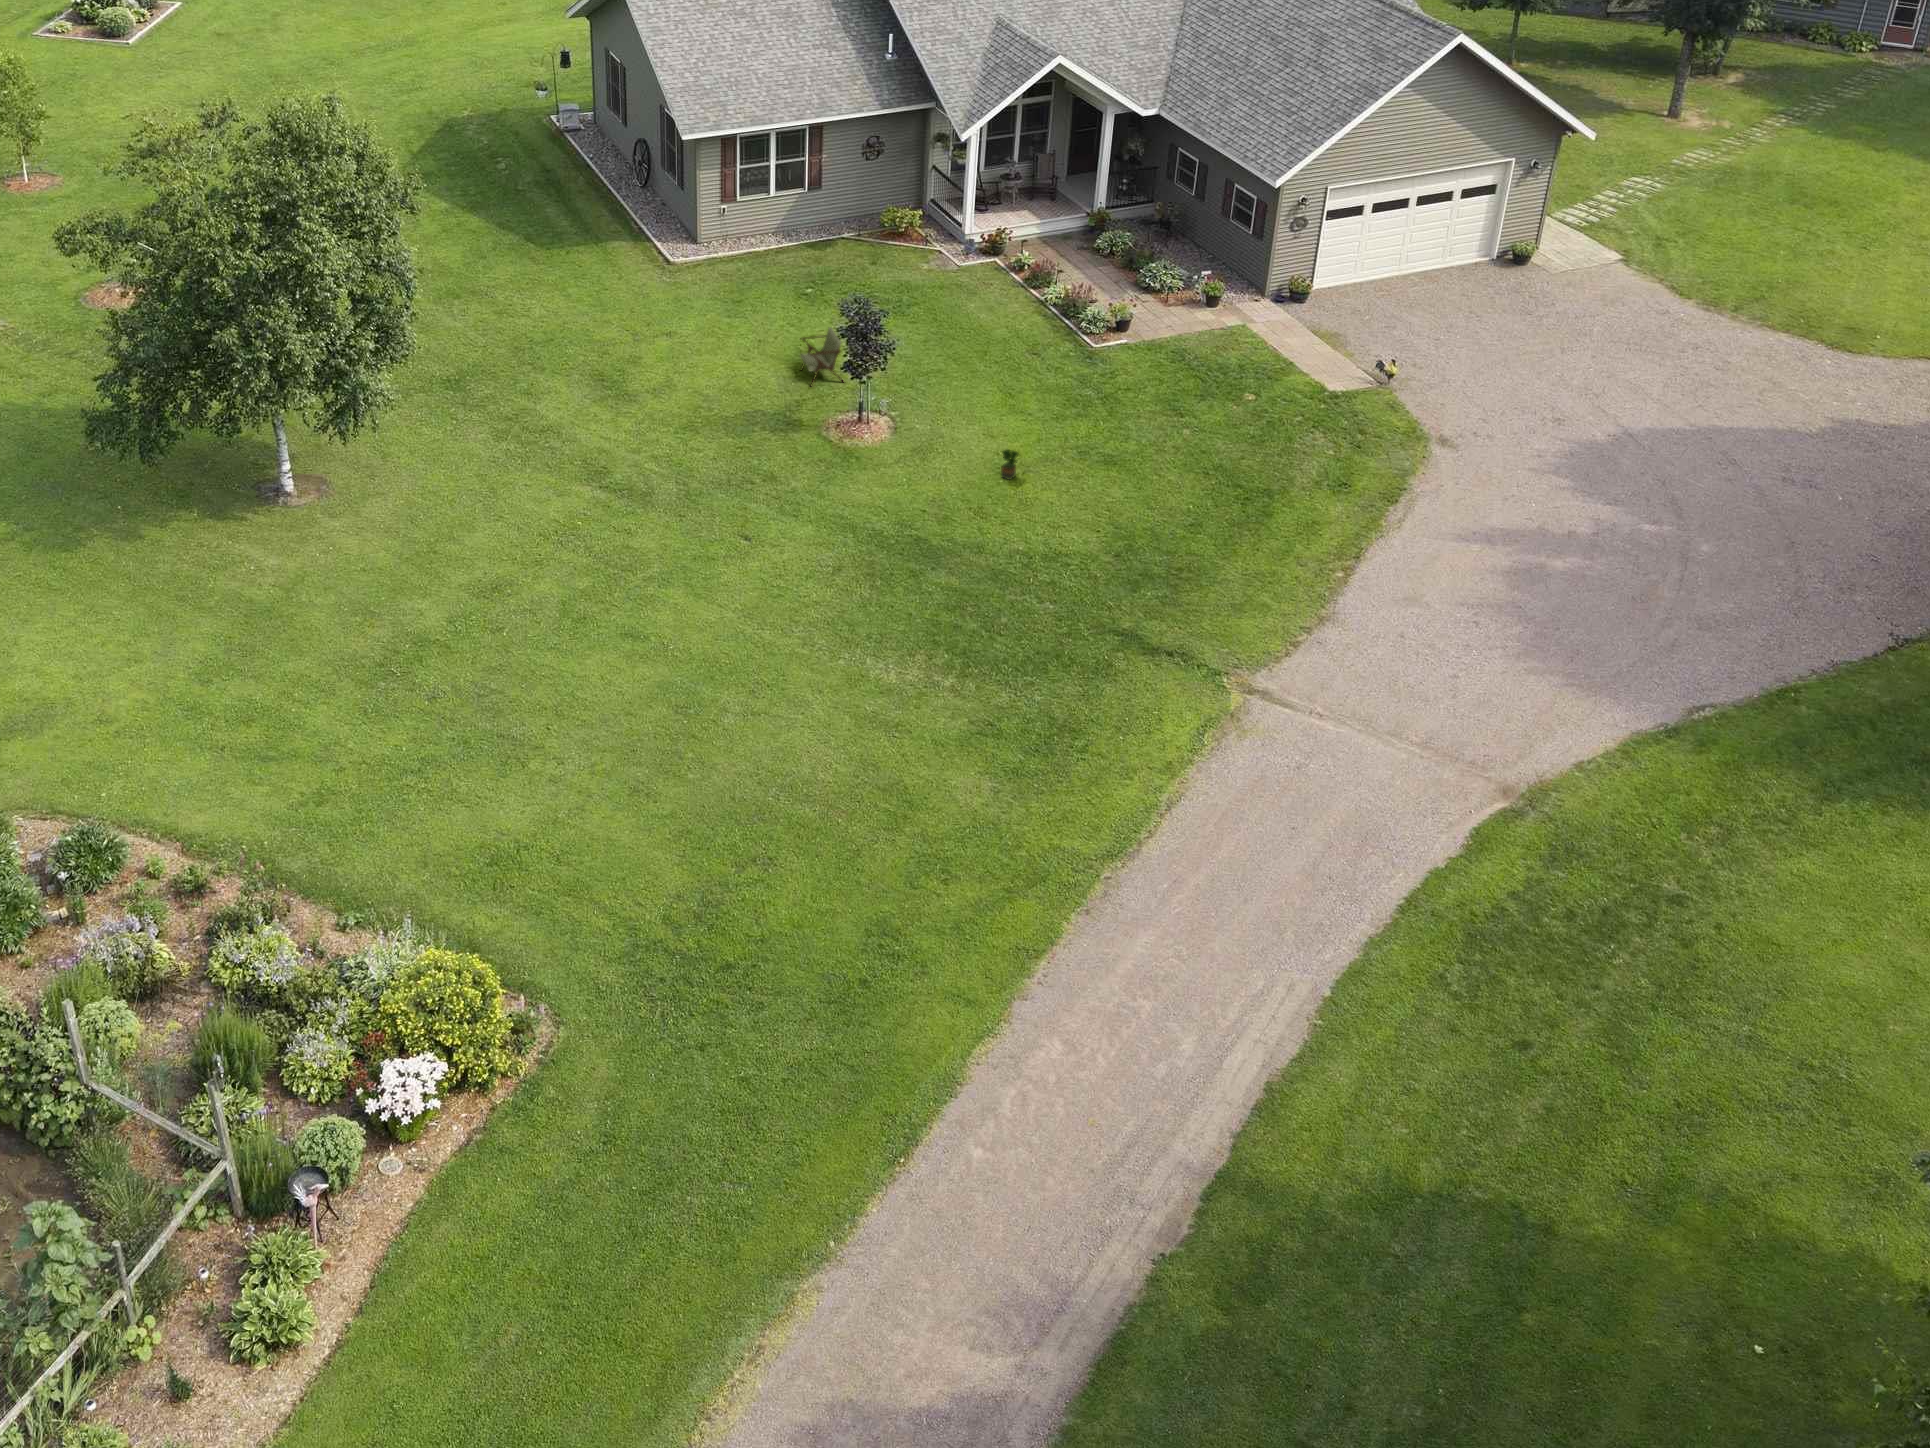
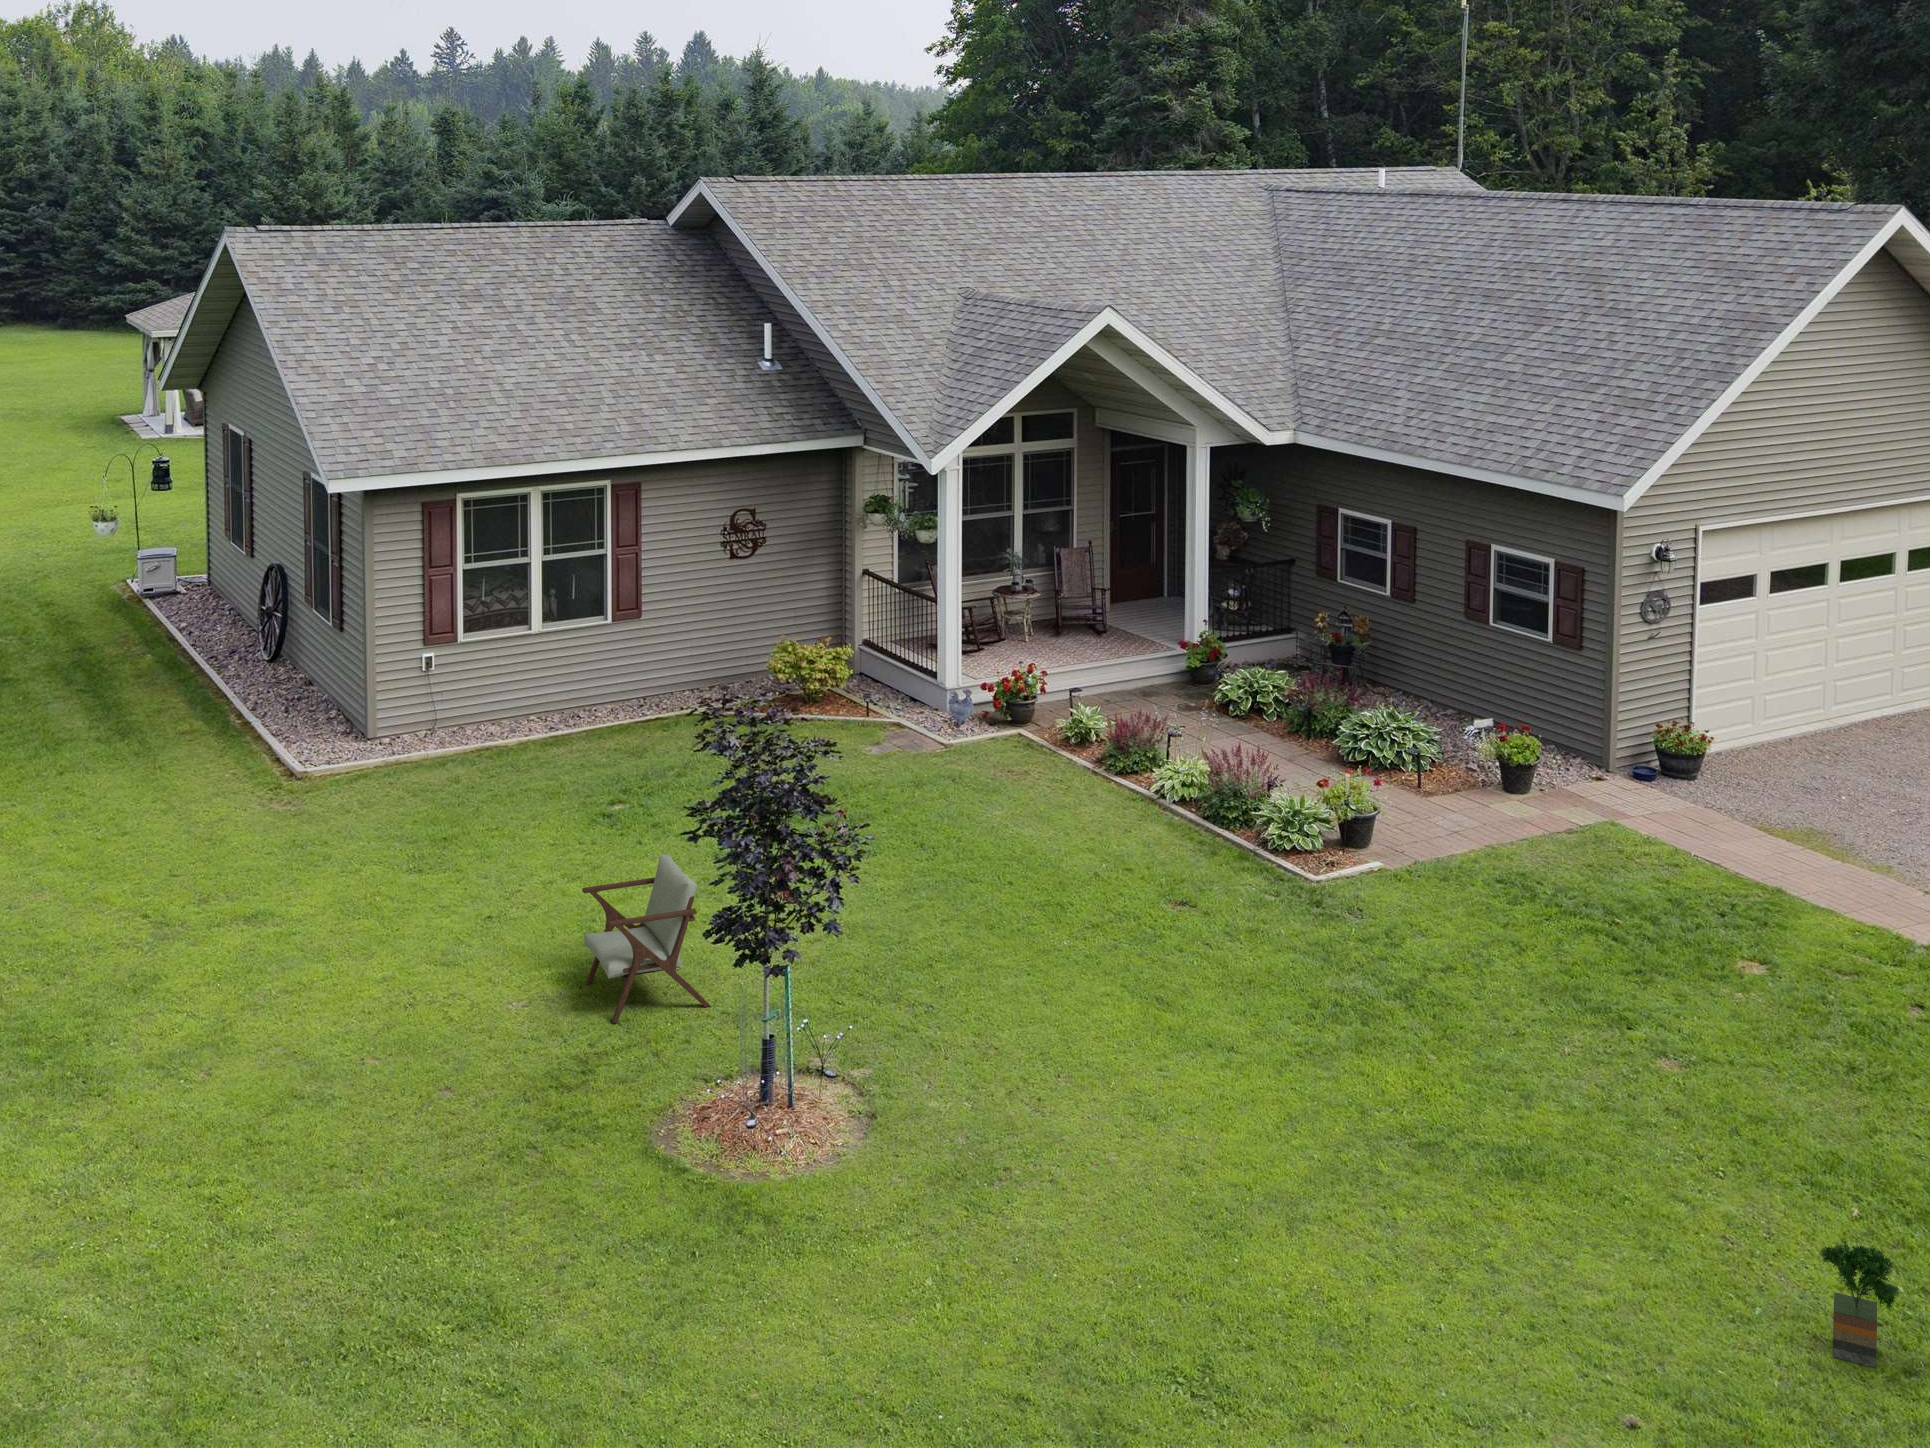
potted tree: present [1001,450,1019,480] -> present [1820,1242,1899,1368]

